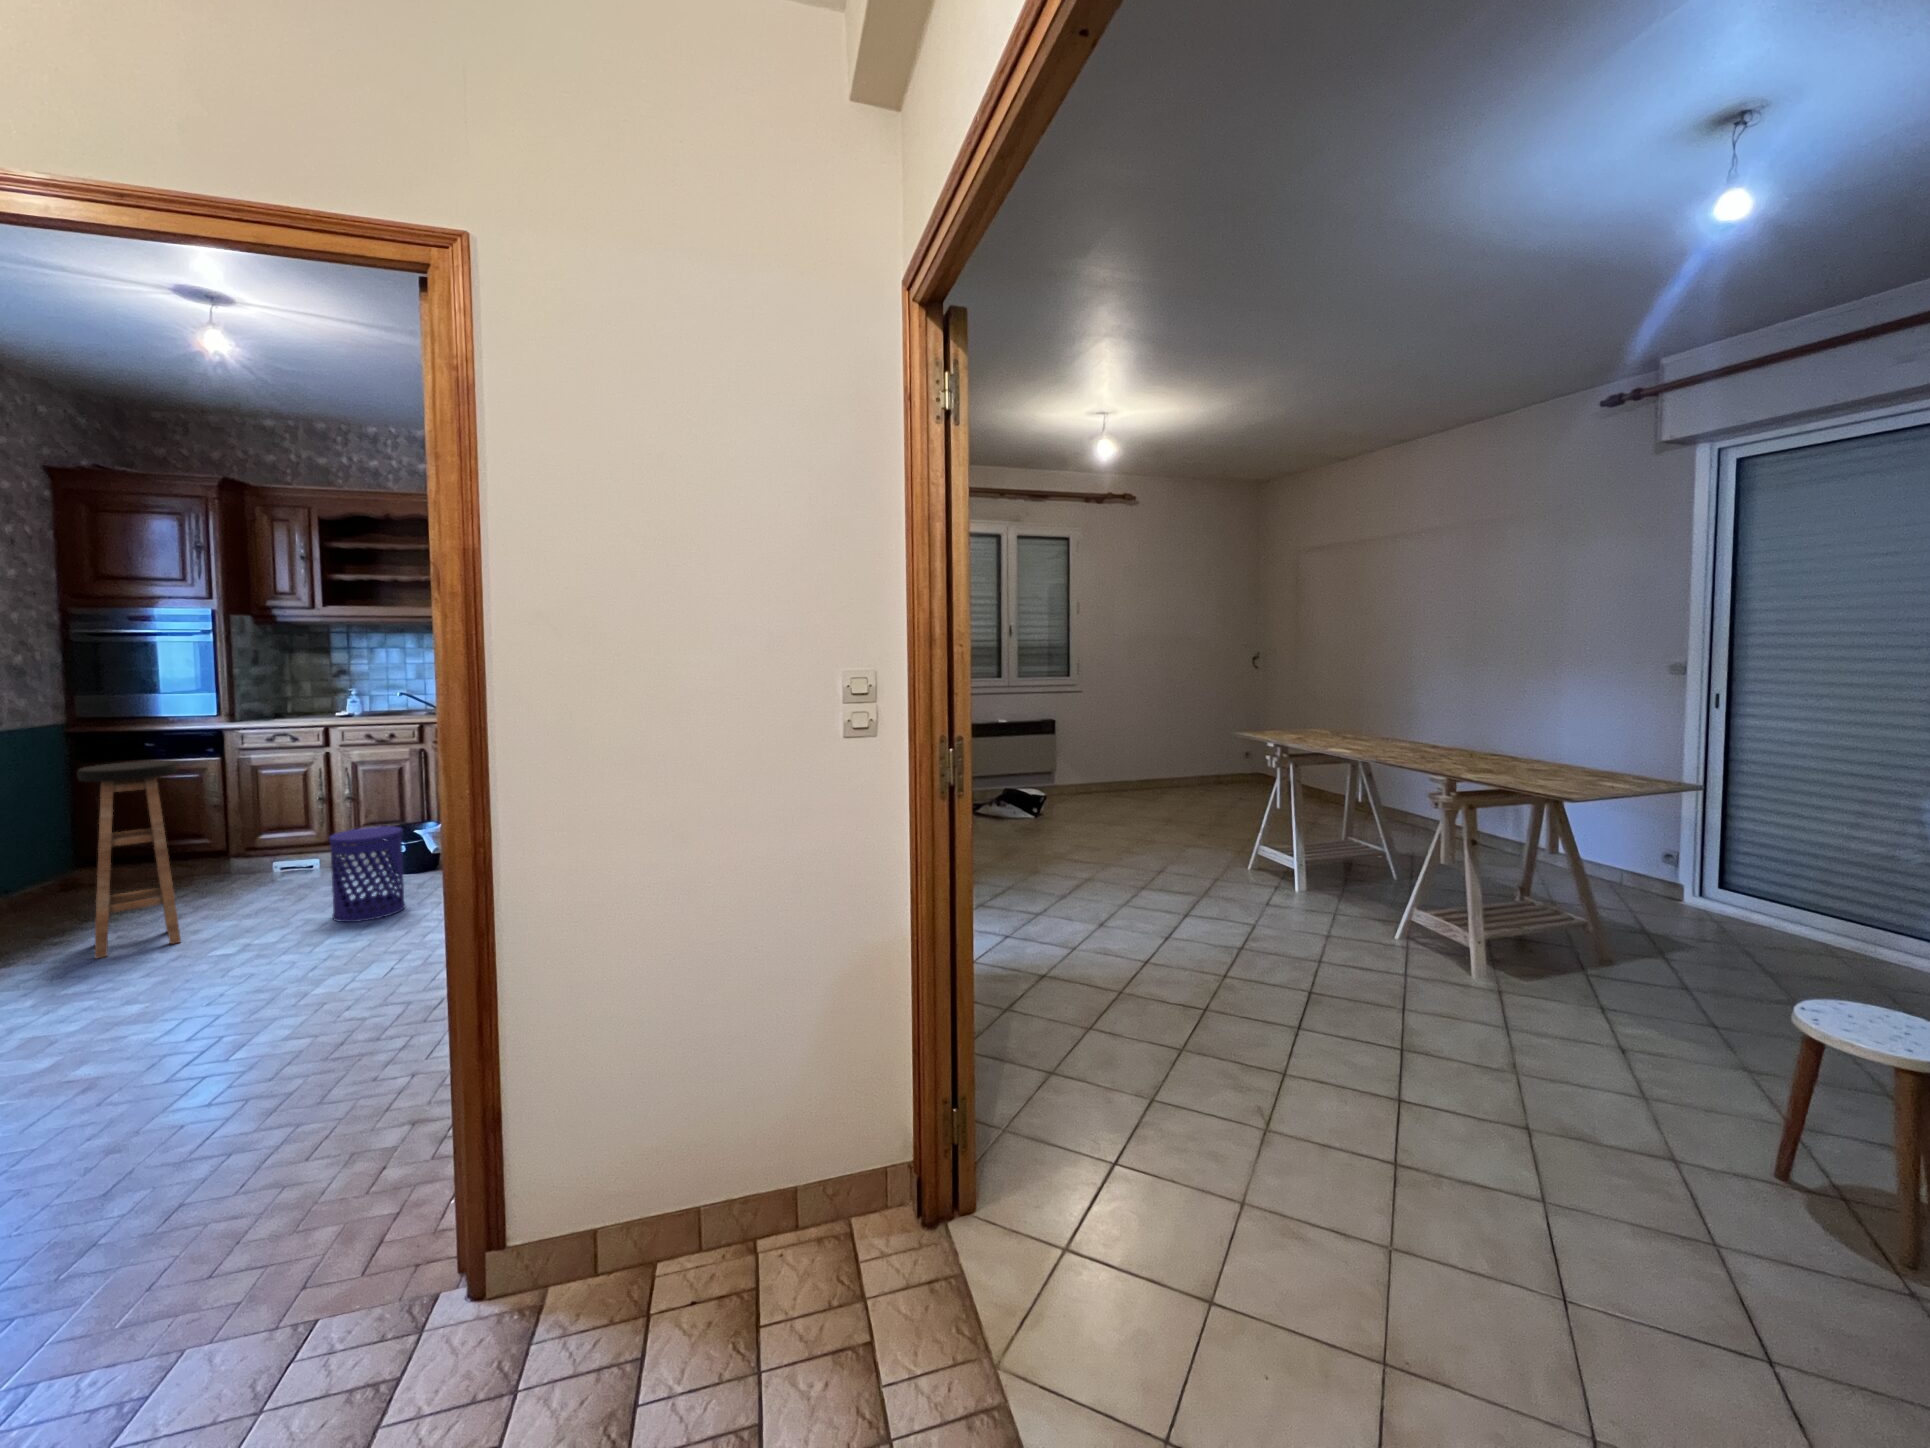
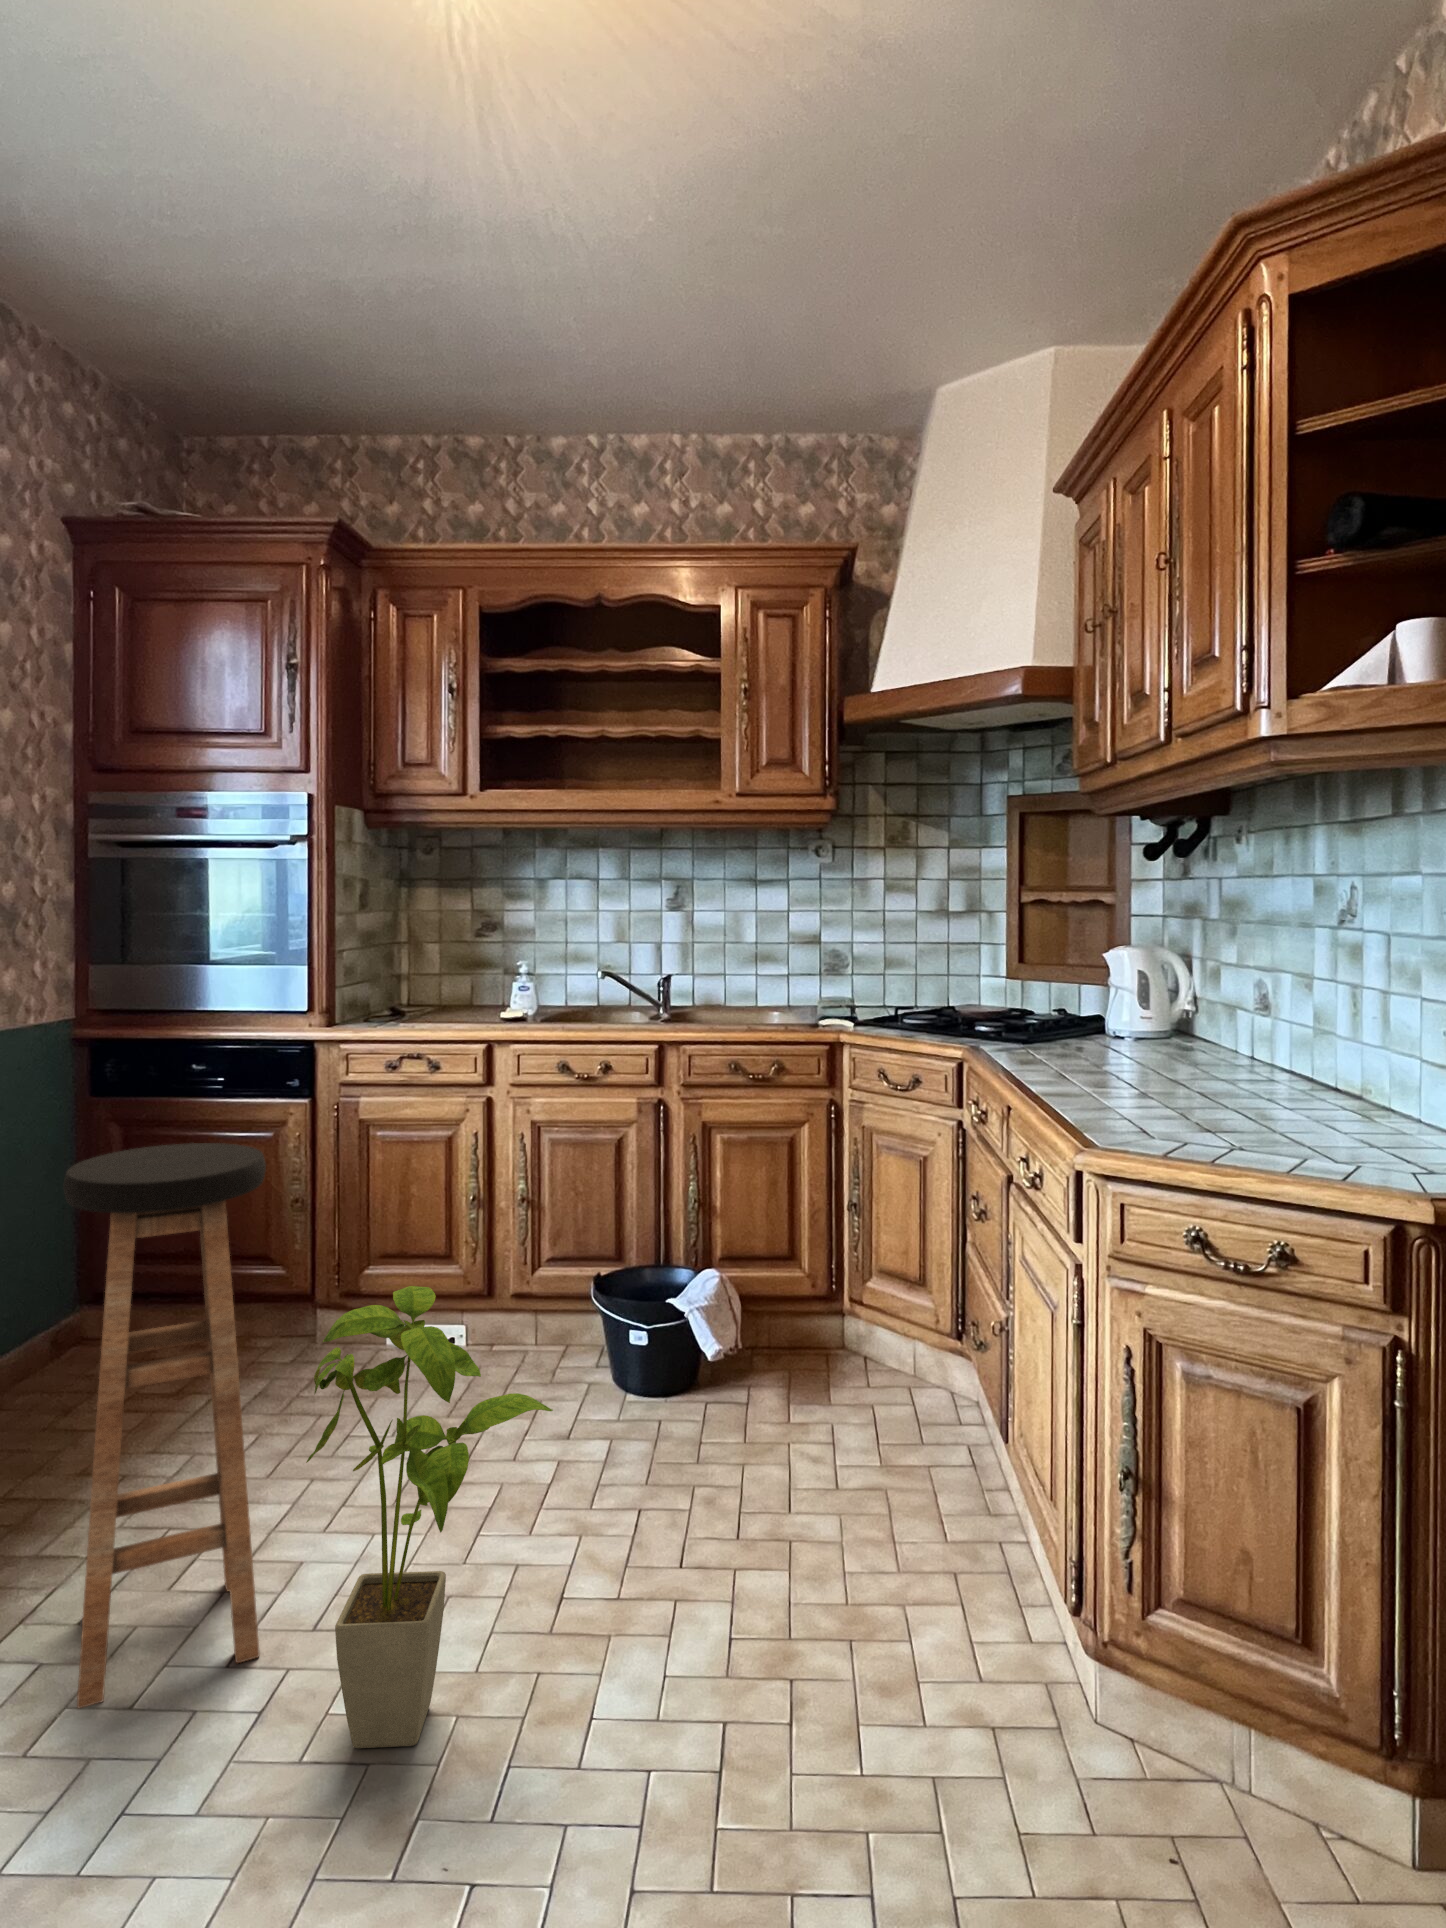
house plant: none [193,798,305,952] -> present [306,1286,553,1748]
waste bin: present [329,826,405,922] -> none [576,1332,734,1632]

